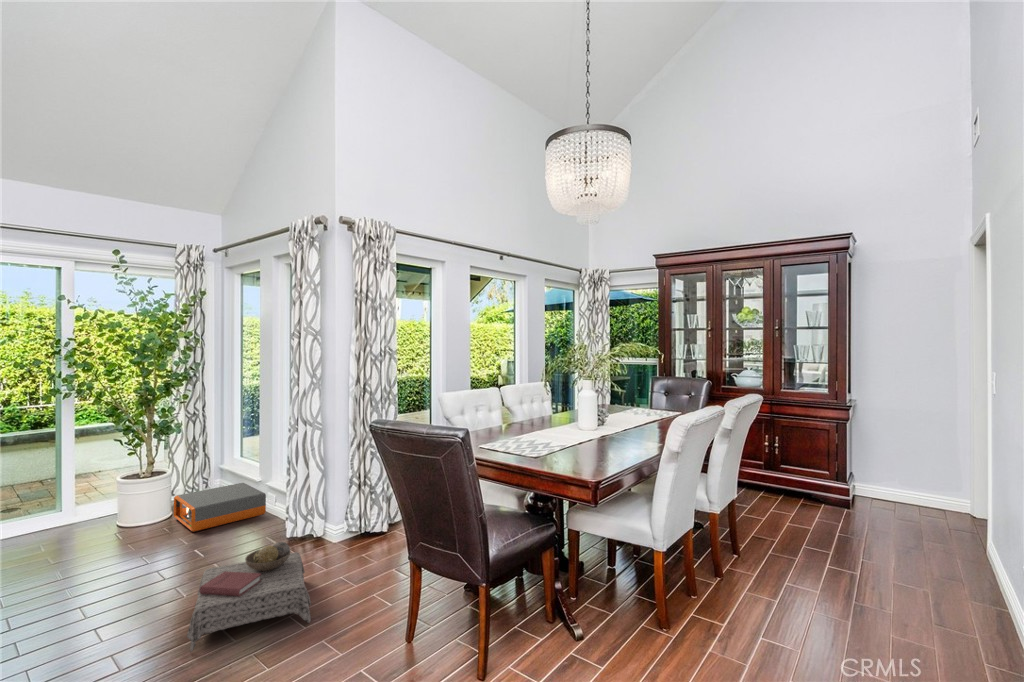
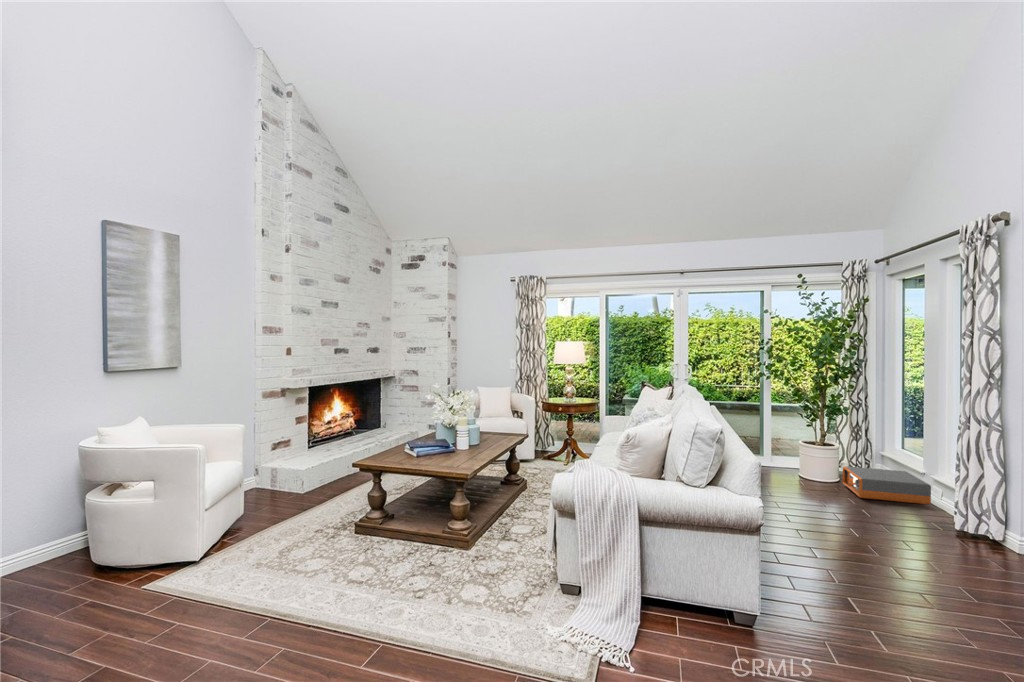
ottoman: present [187,542,311,652] -> none [866,517,985,597]

